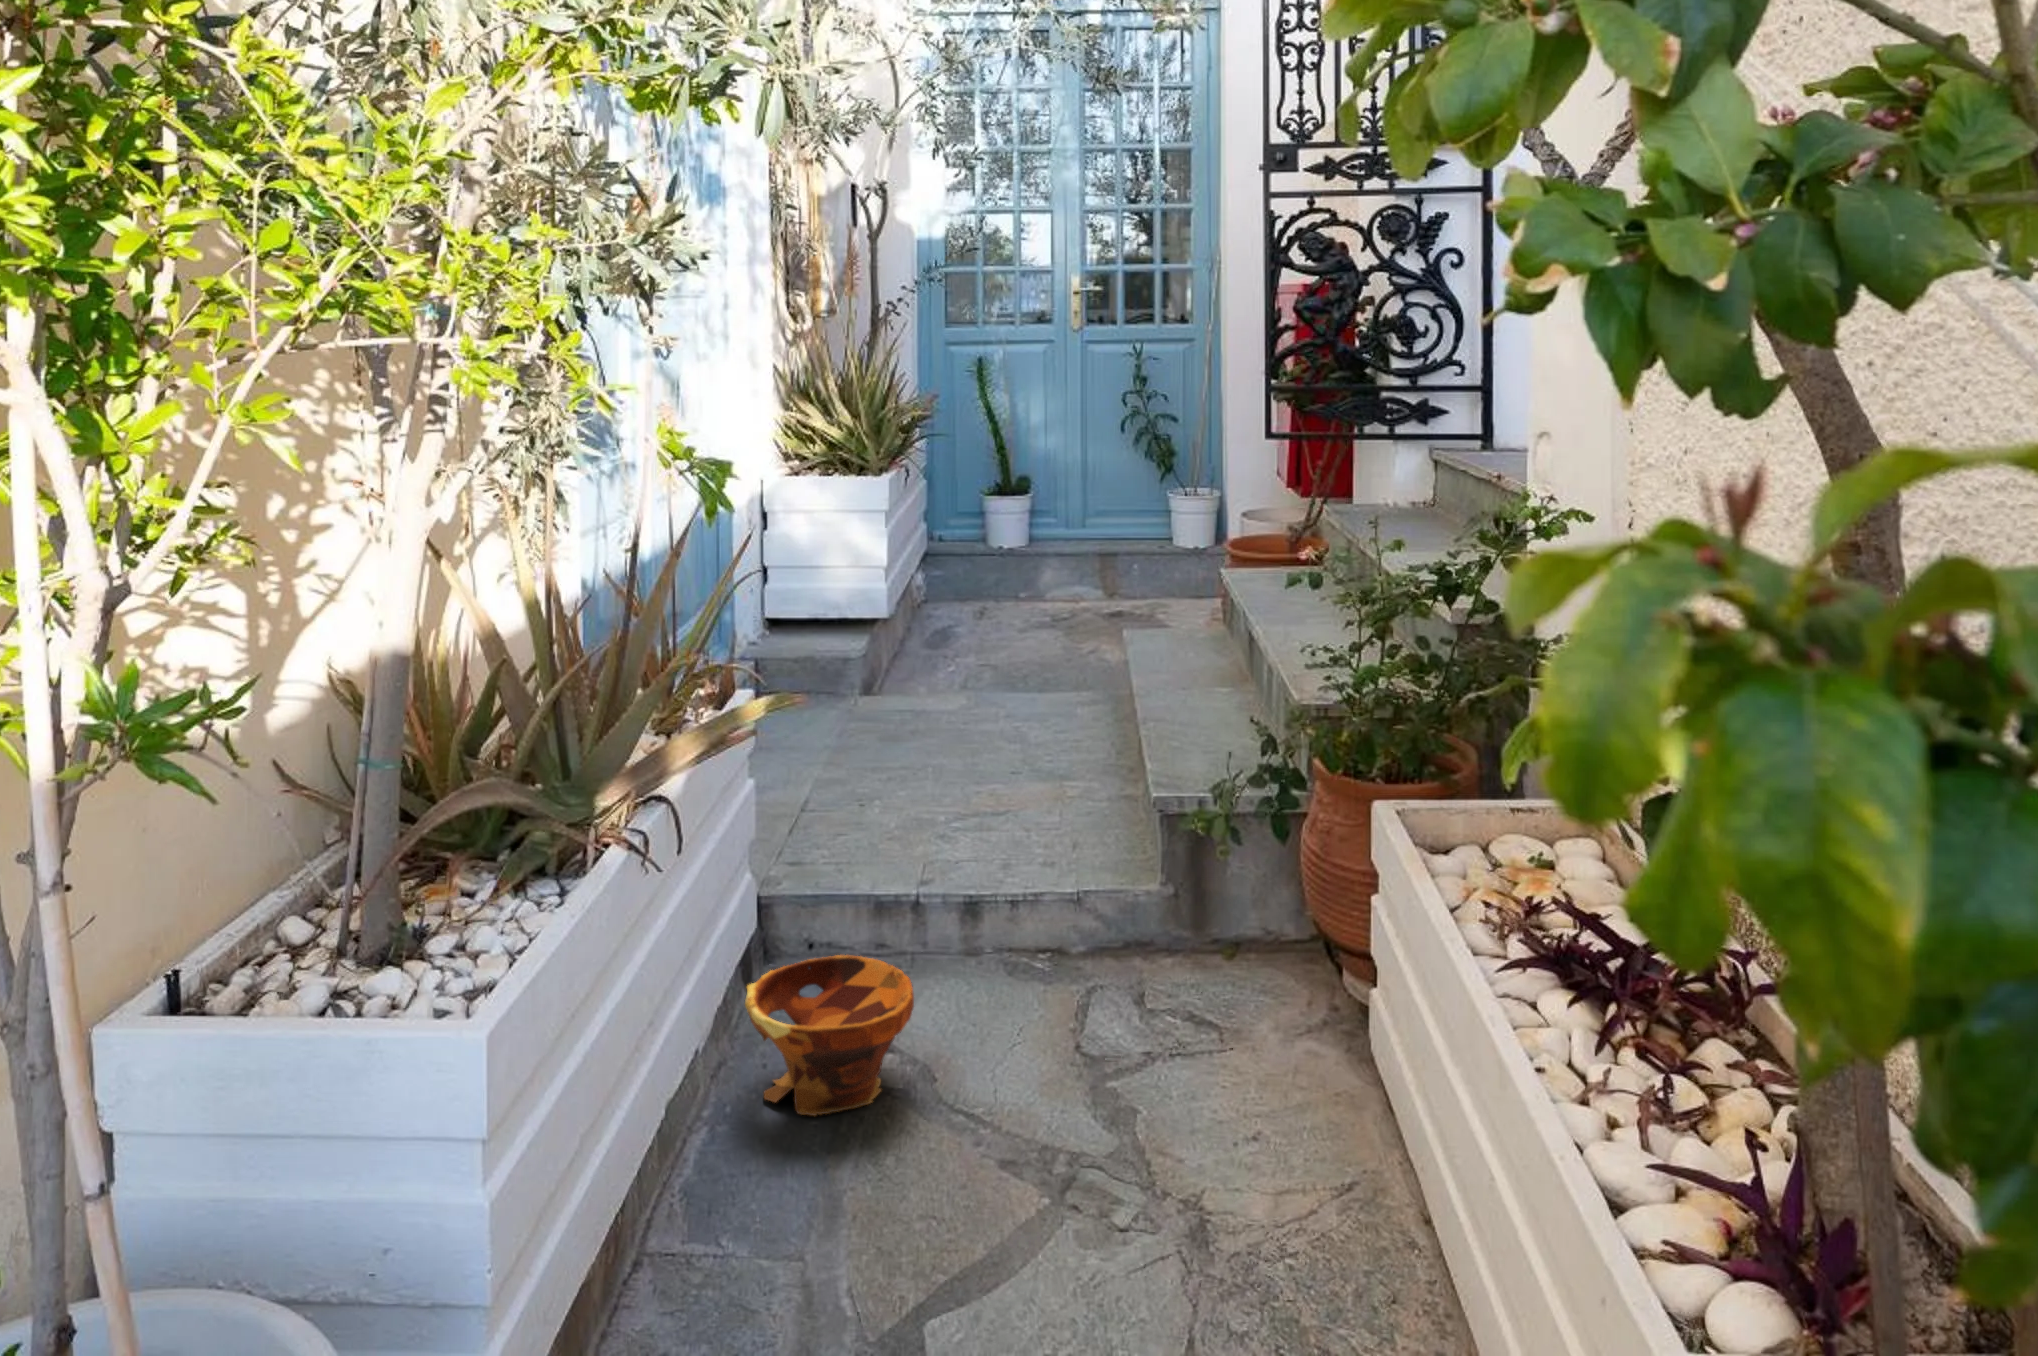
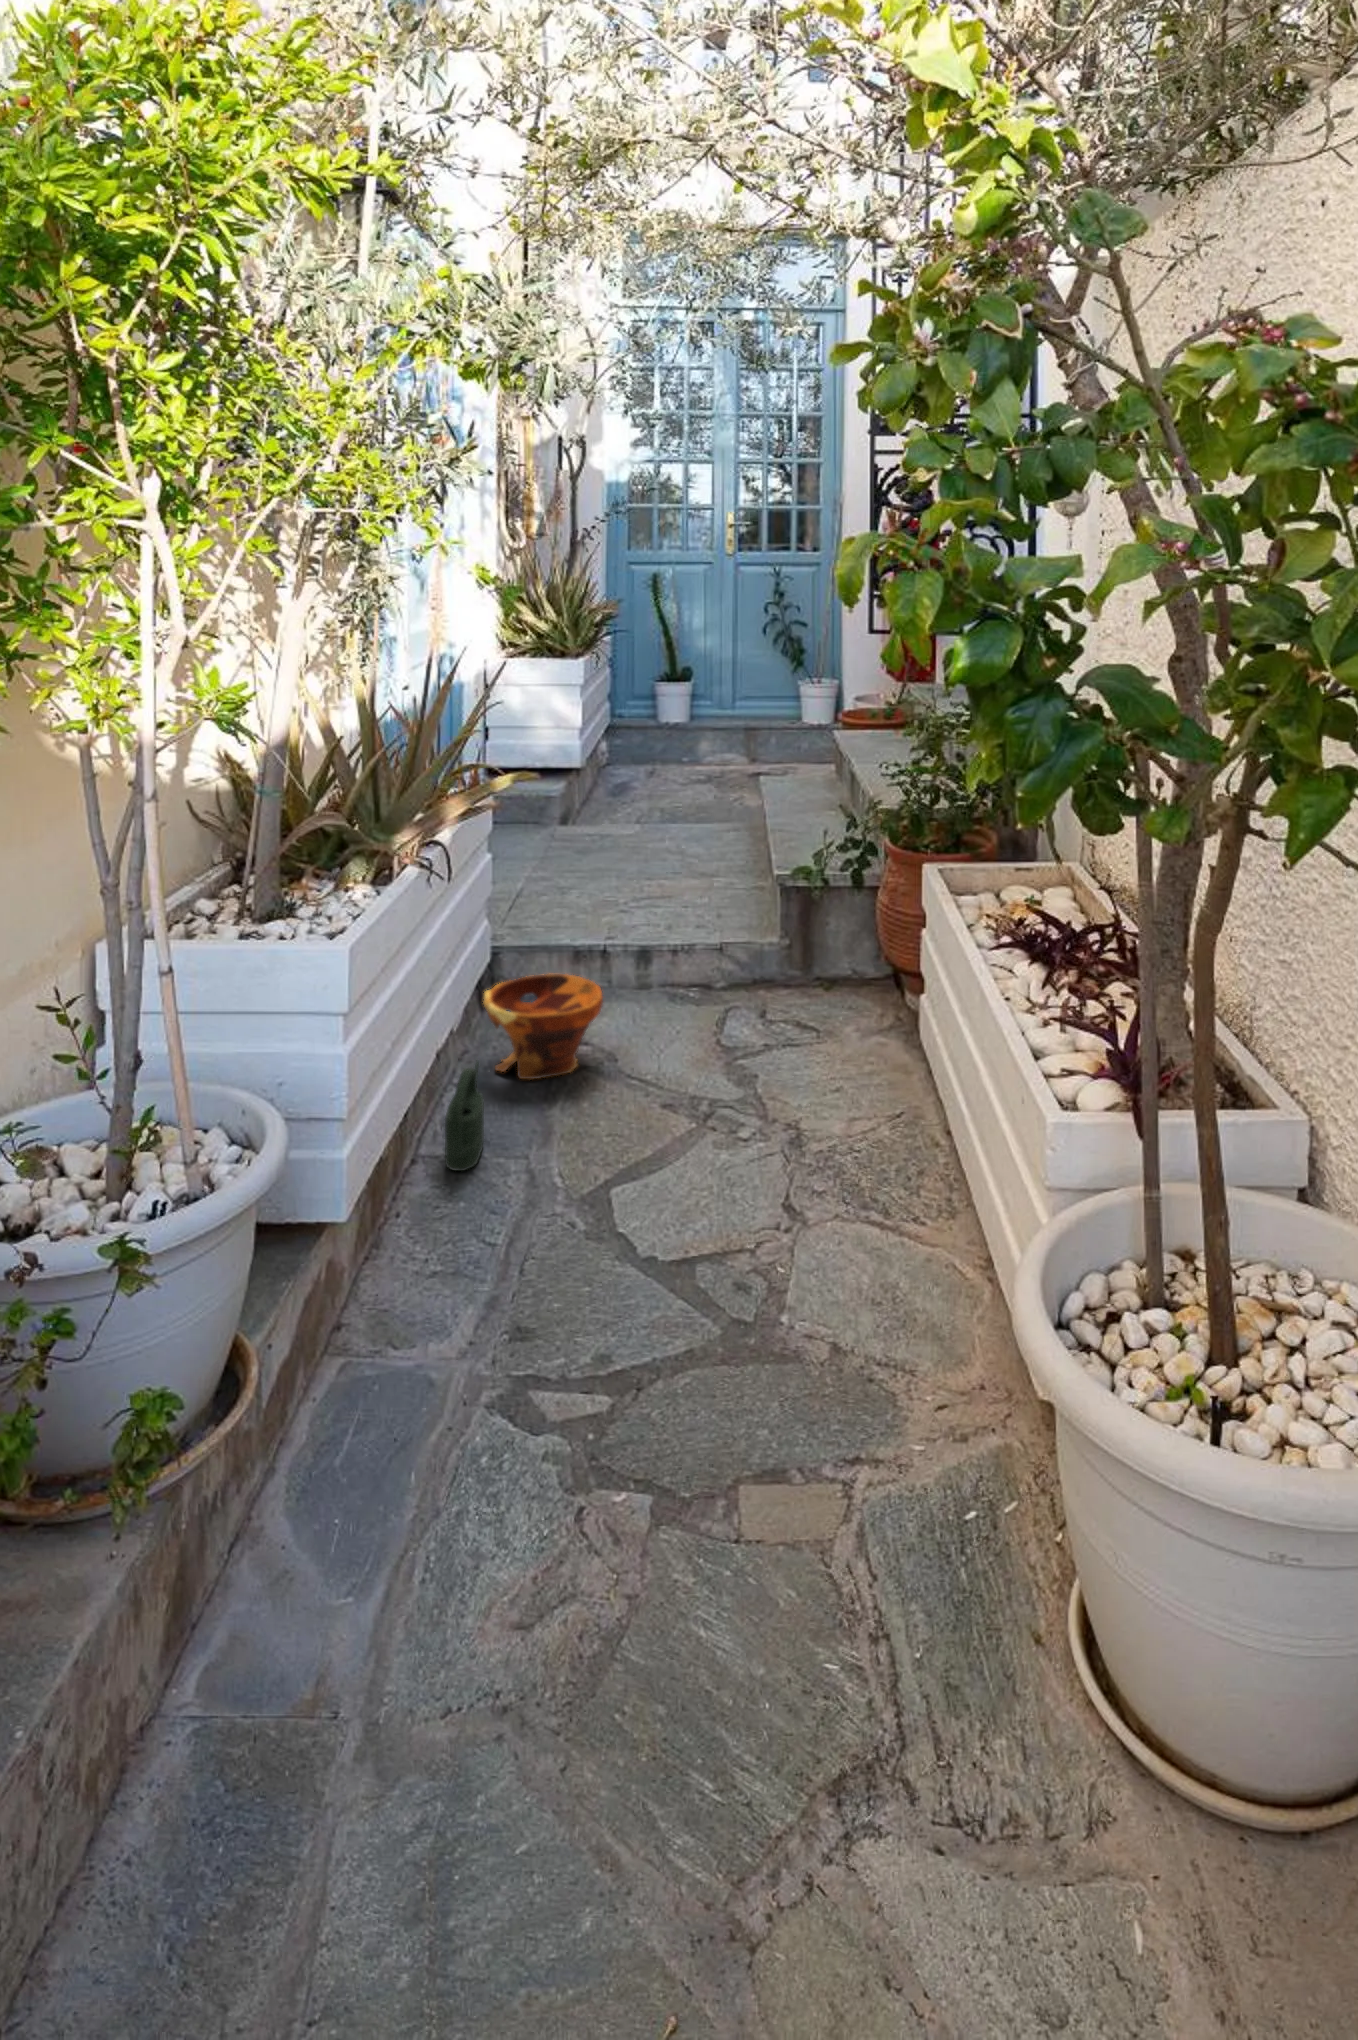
watering can: none [685,1099,744,1277] -> present [445,1061,484,1171]

